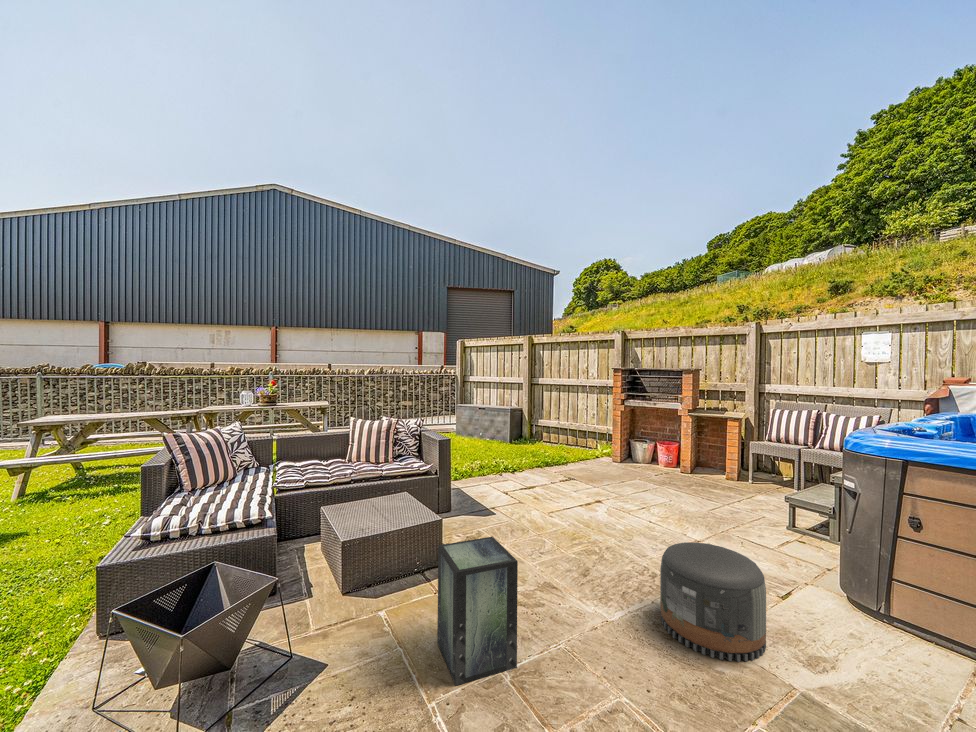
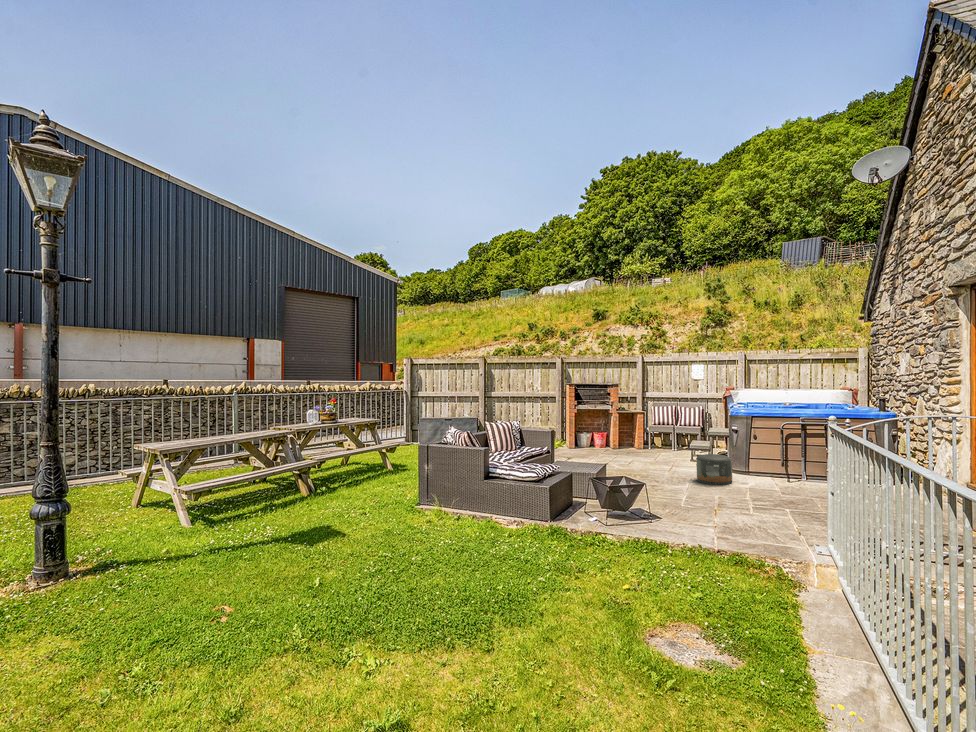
storage box: present [437,537,518,686] -> none [661,458,690,501]

